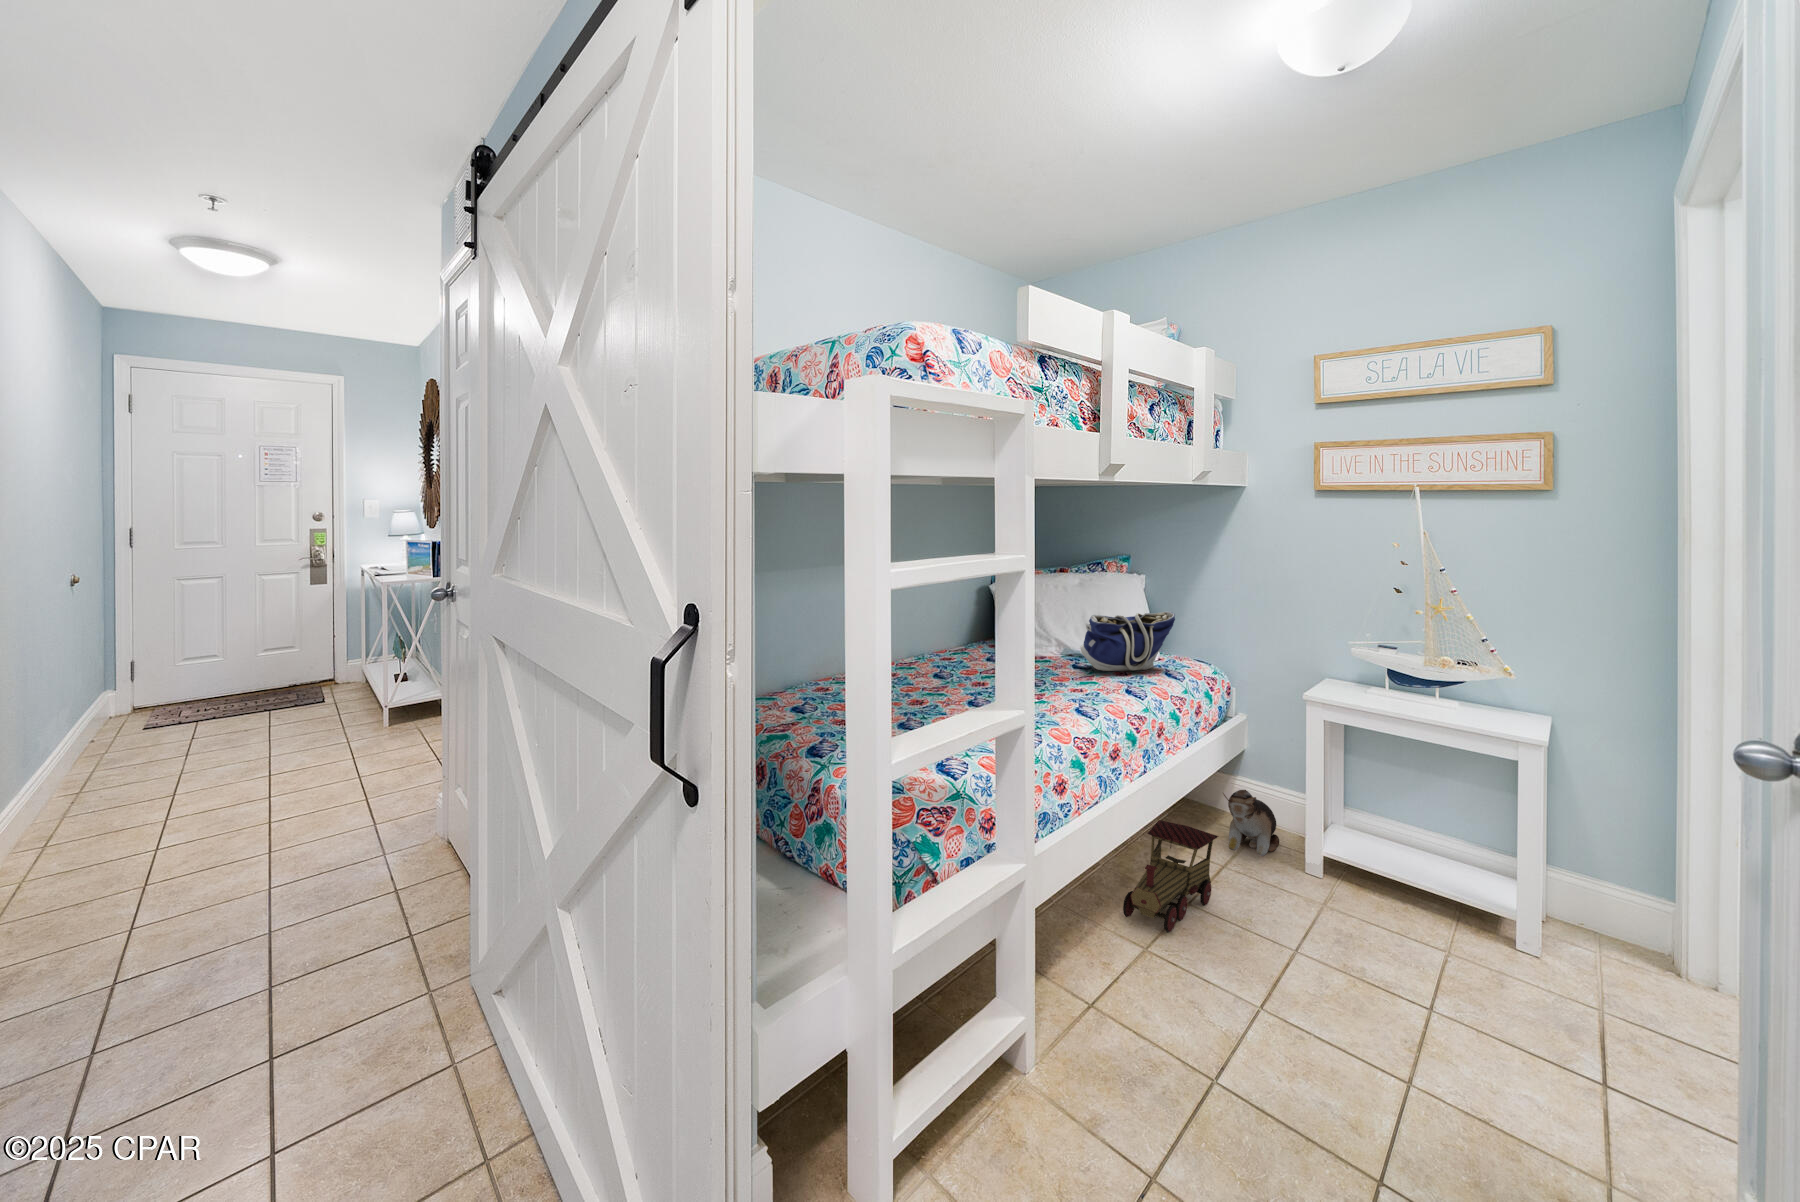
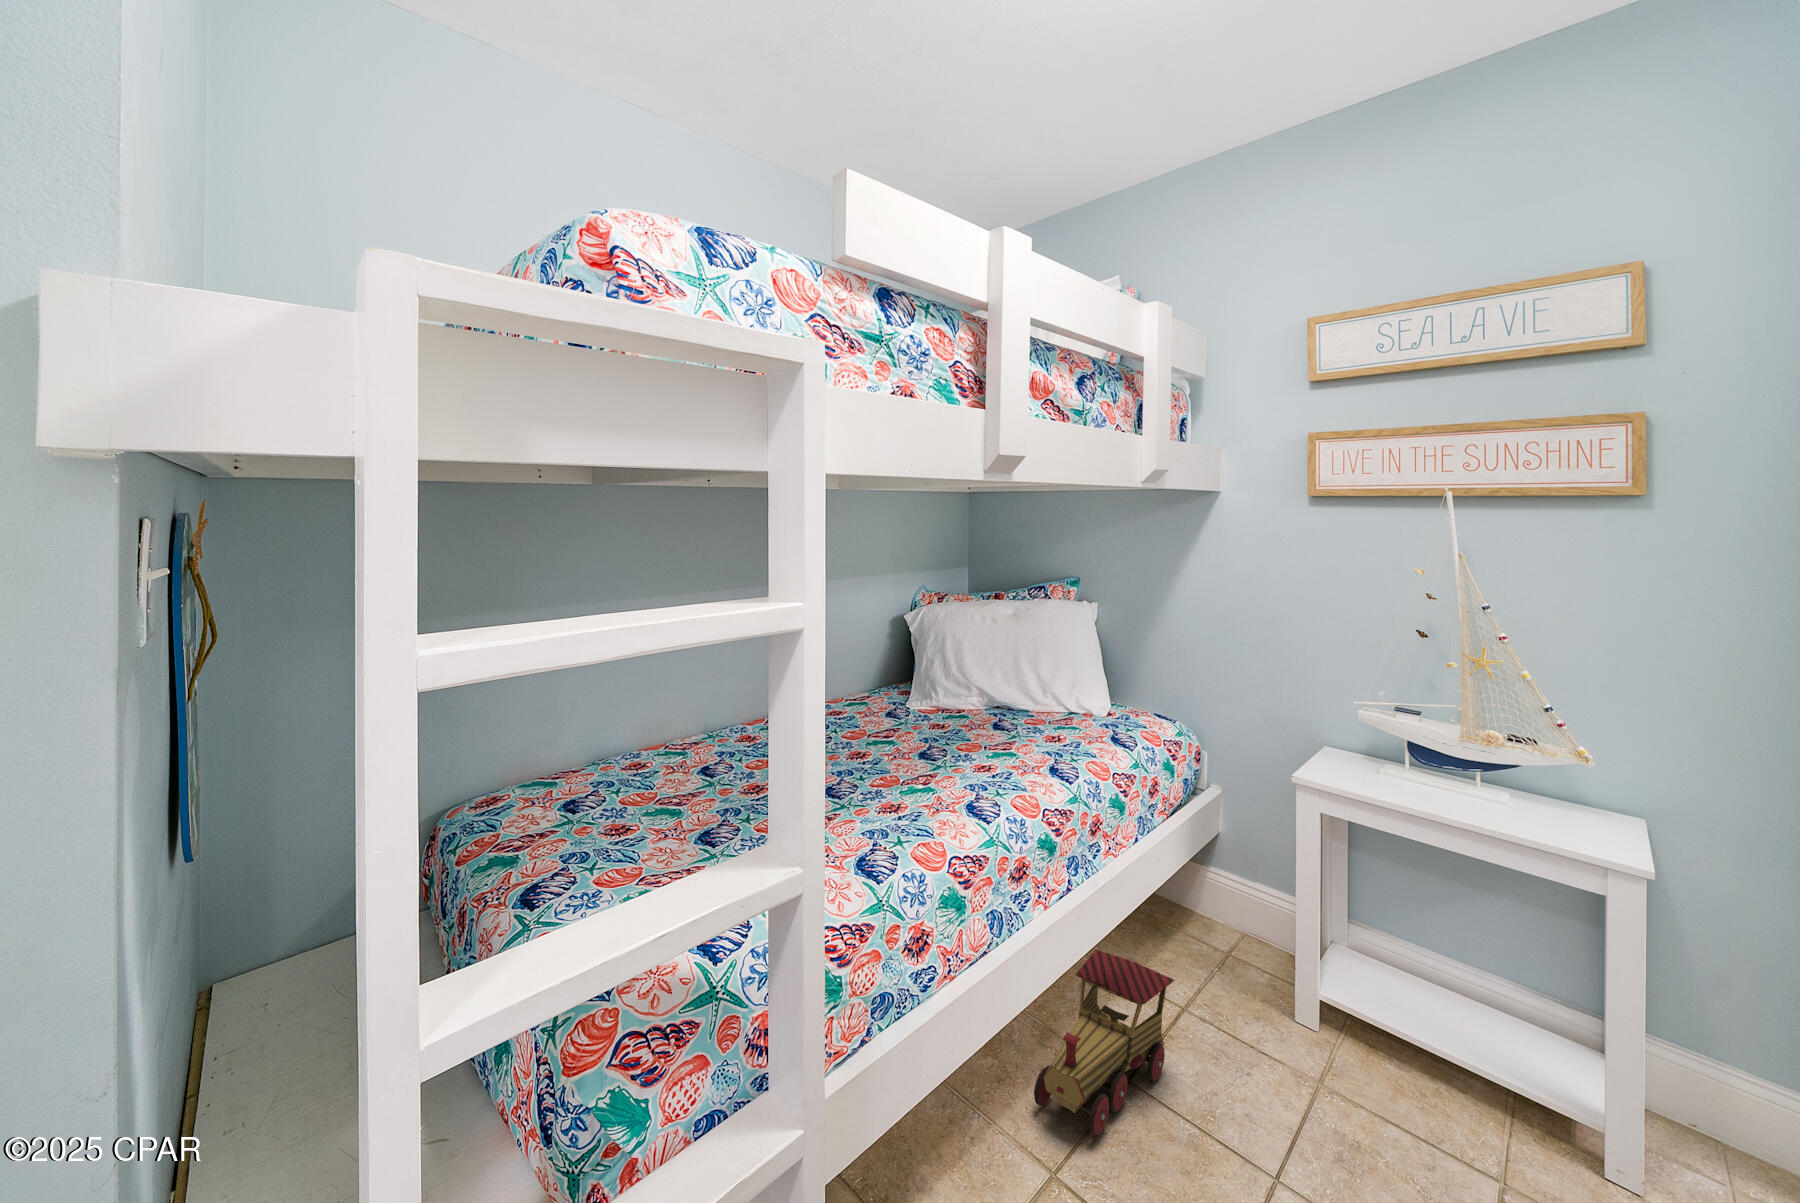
tote bag: present [1080,611,1175,671] -> none [1003,655,1126,735]
plush toy: present [1223,790,1279,856] -> none [1186,899,1265,991]

